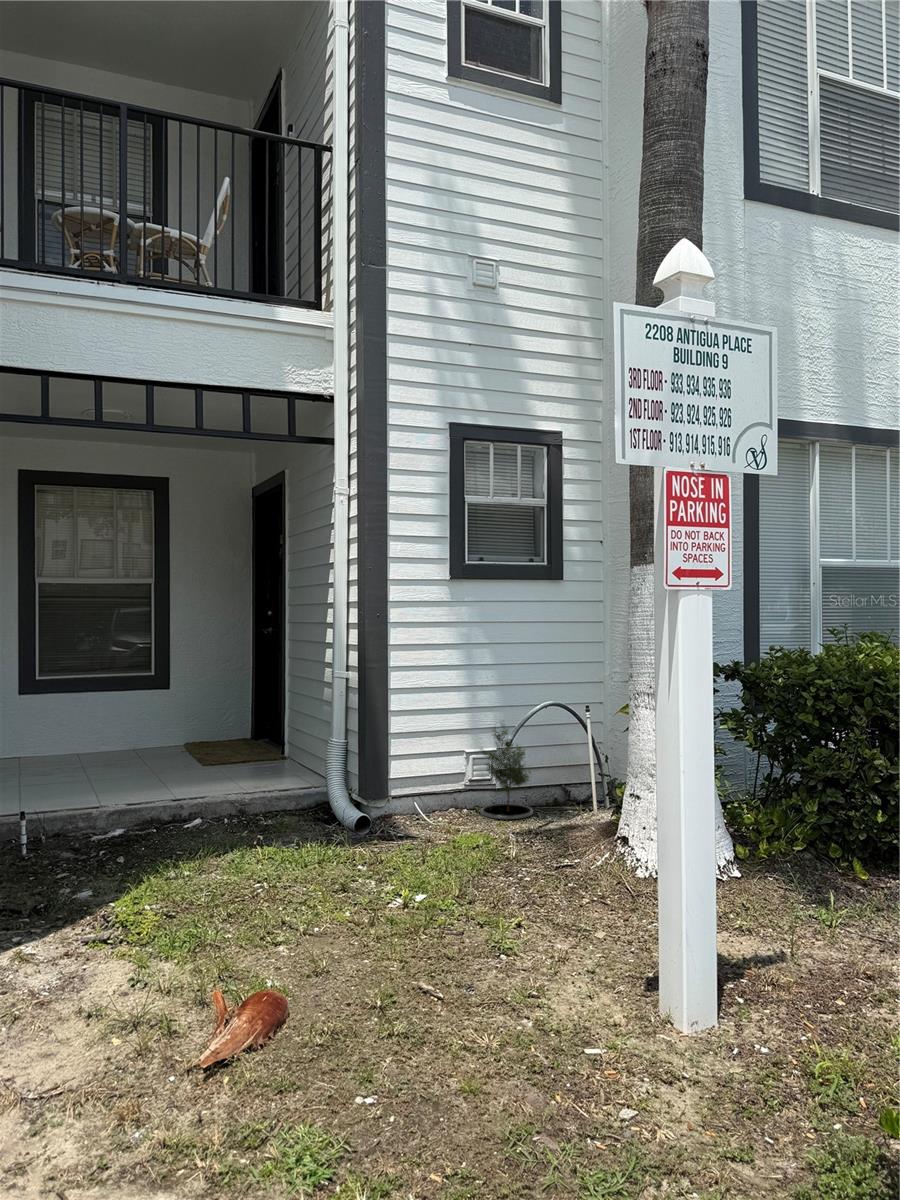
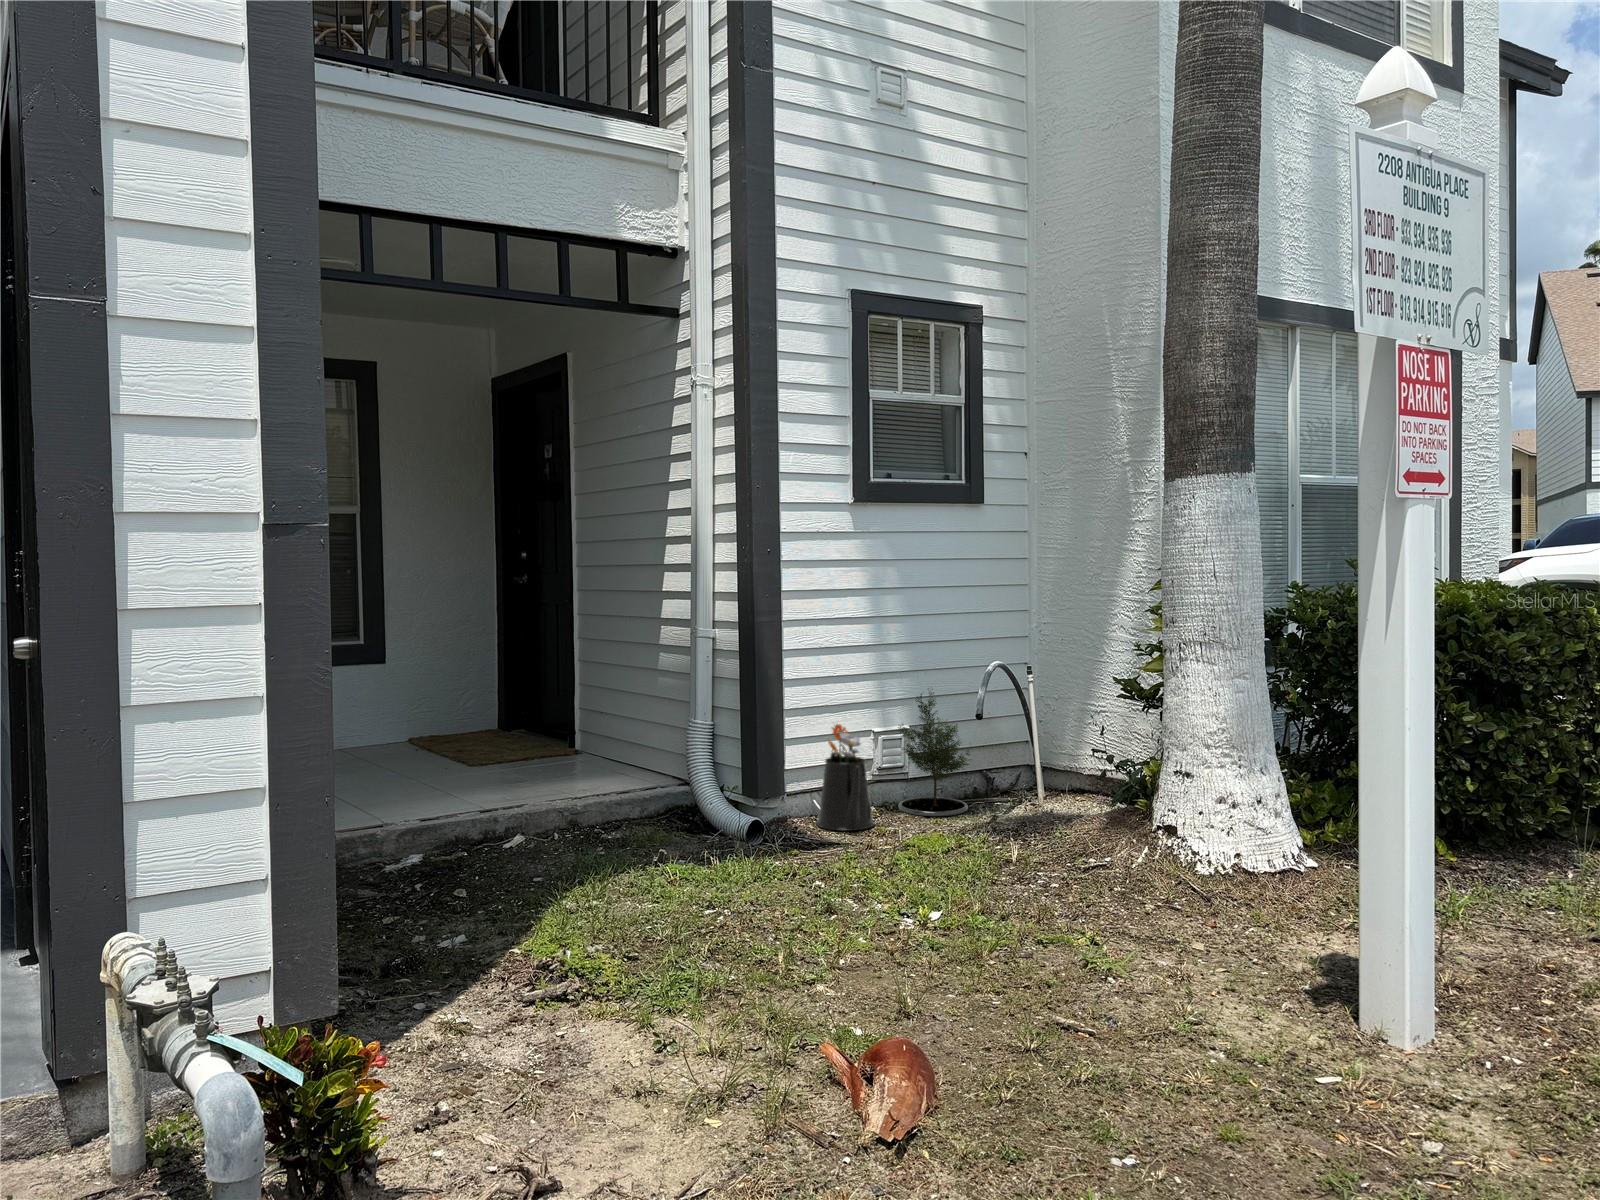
watering can: none [407,745,451,827] -> present [817,724,874,831]

